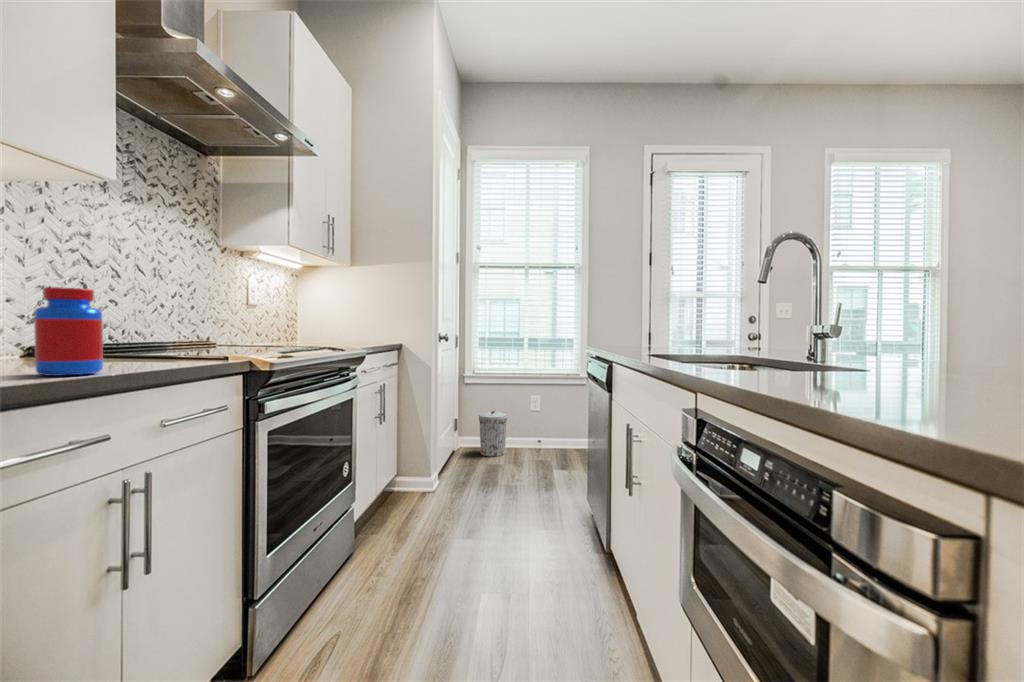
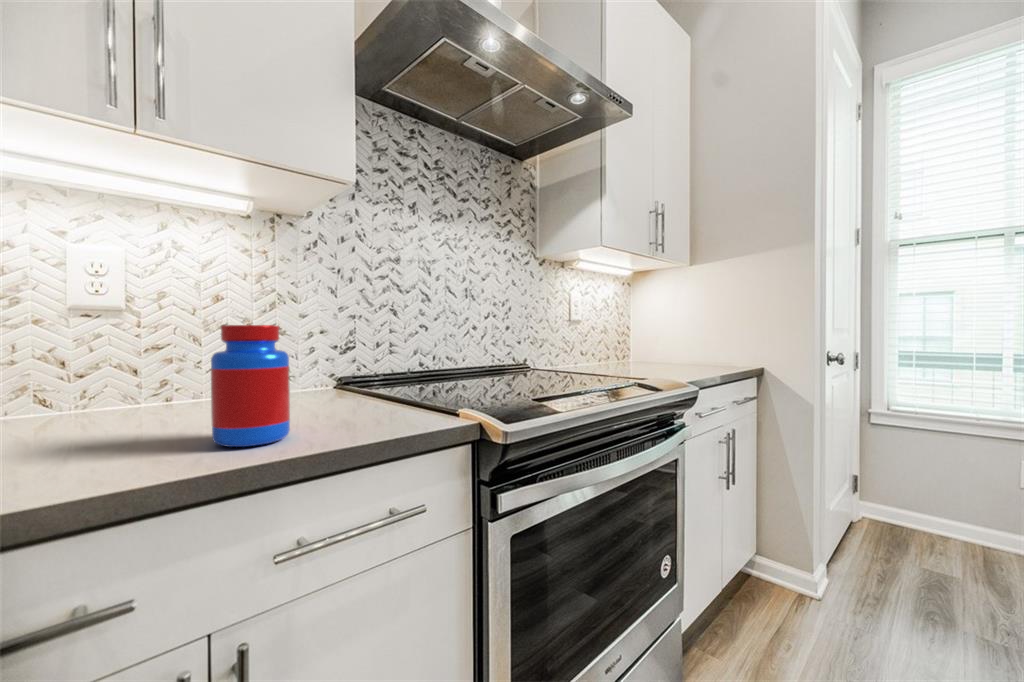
trash can: present [479,411,507,457] -> none [897,472,958,549]

